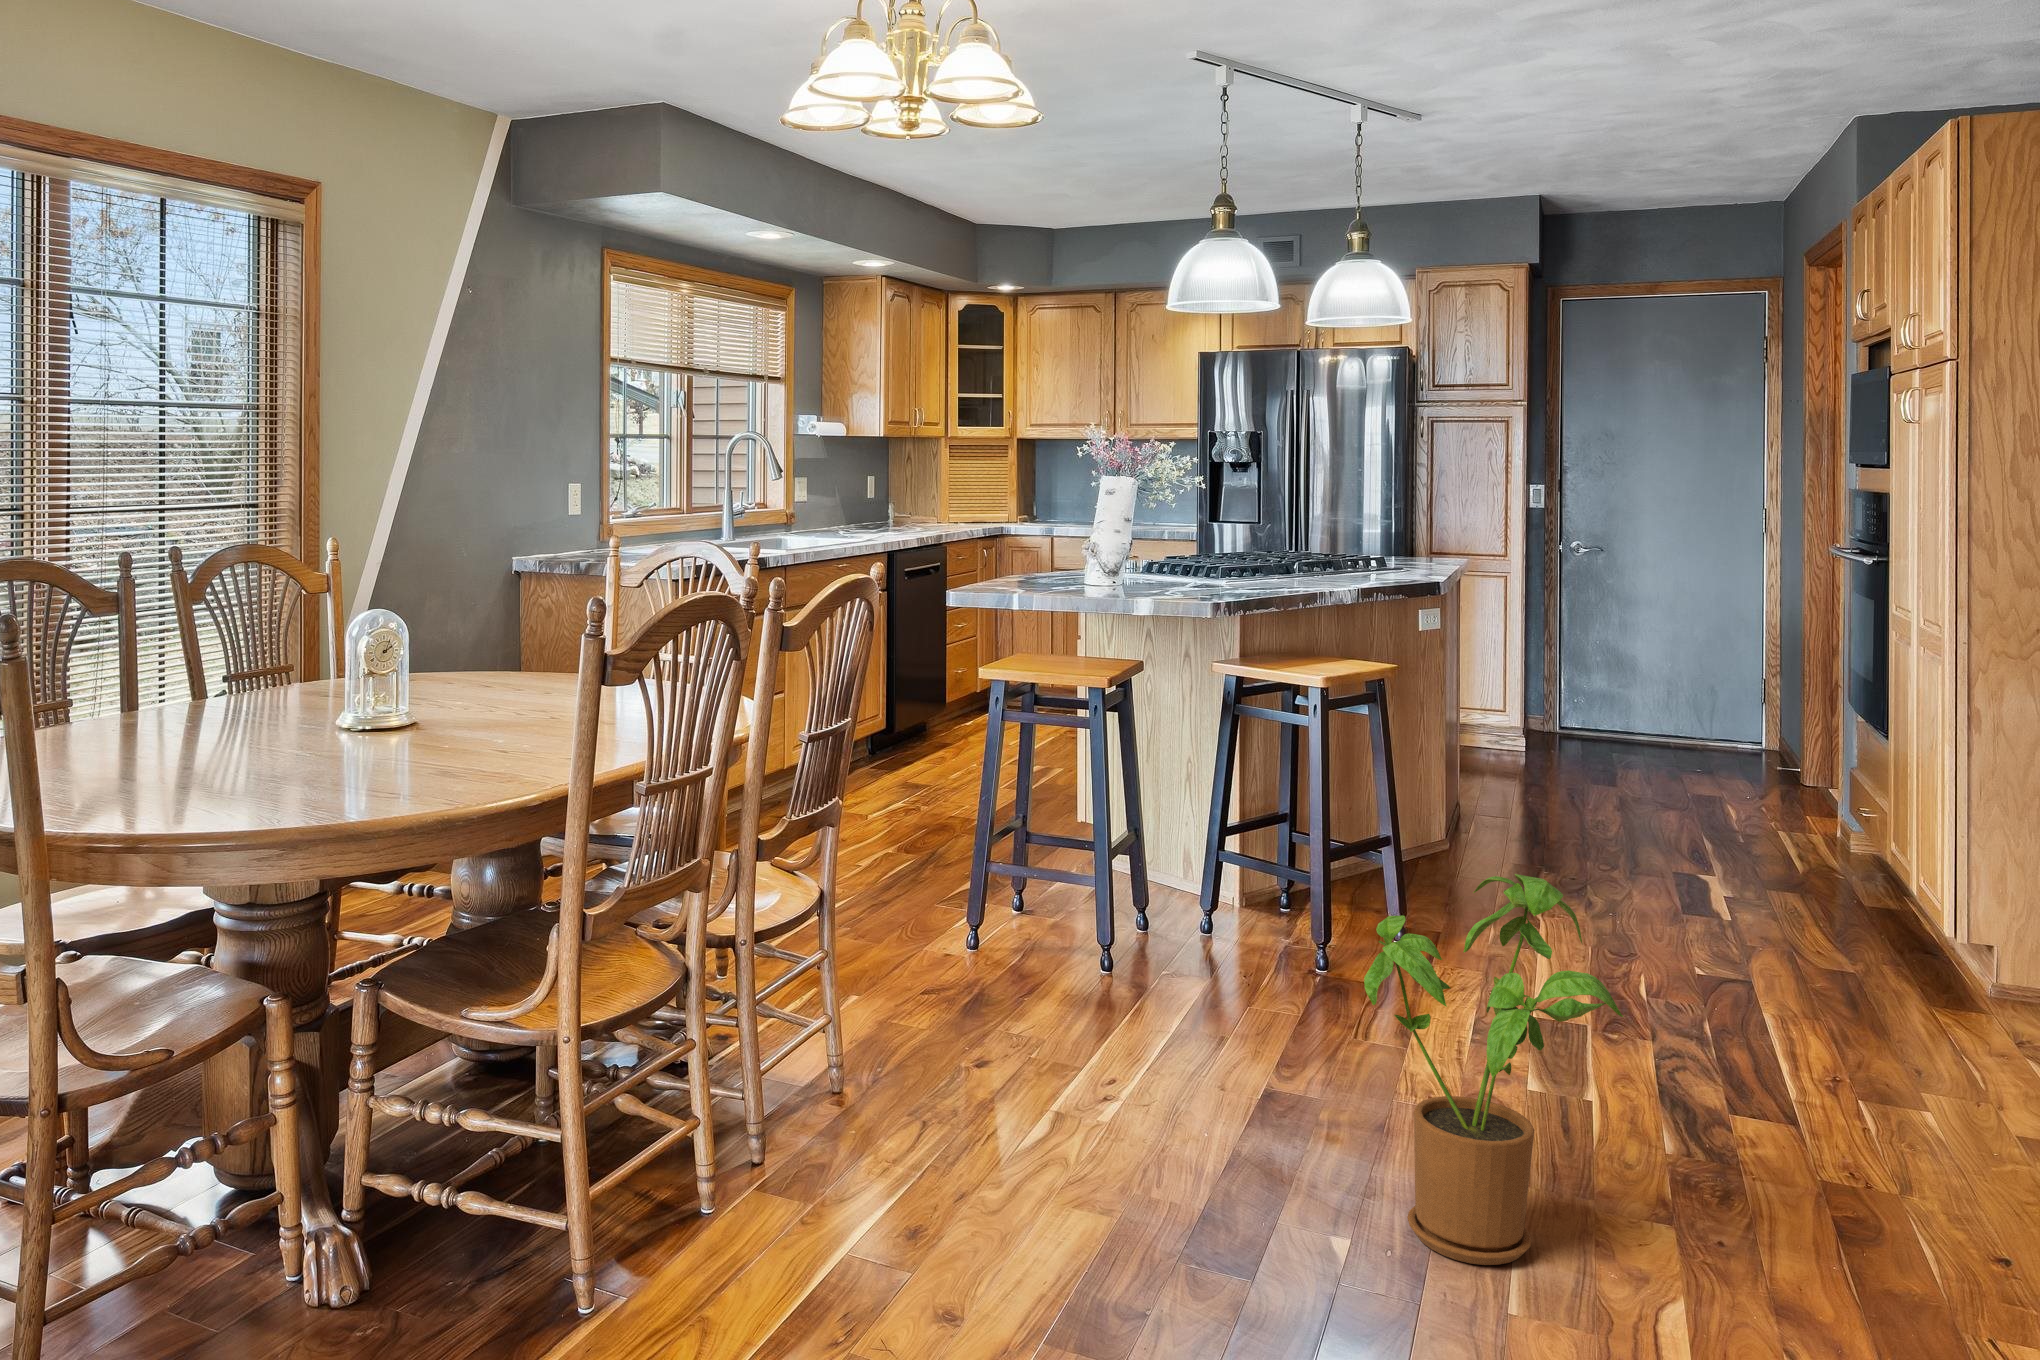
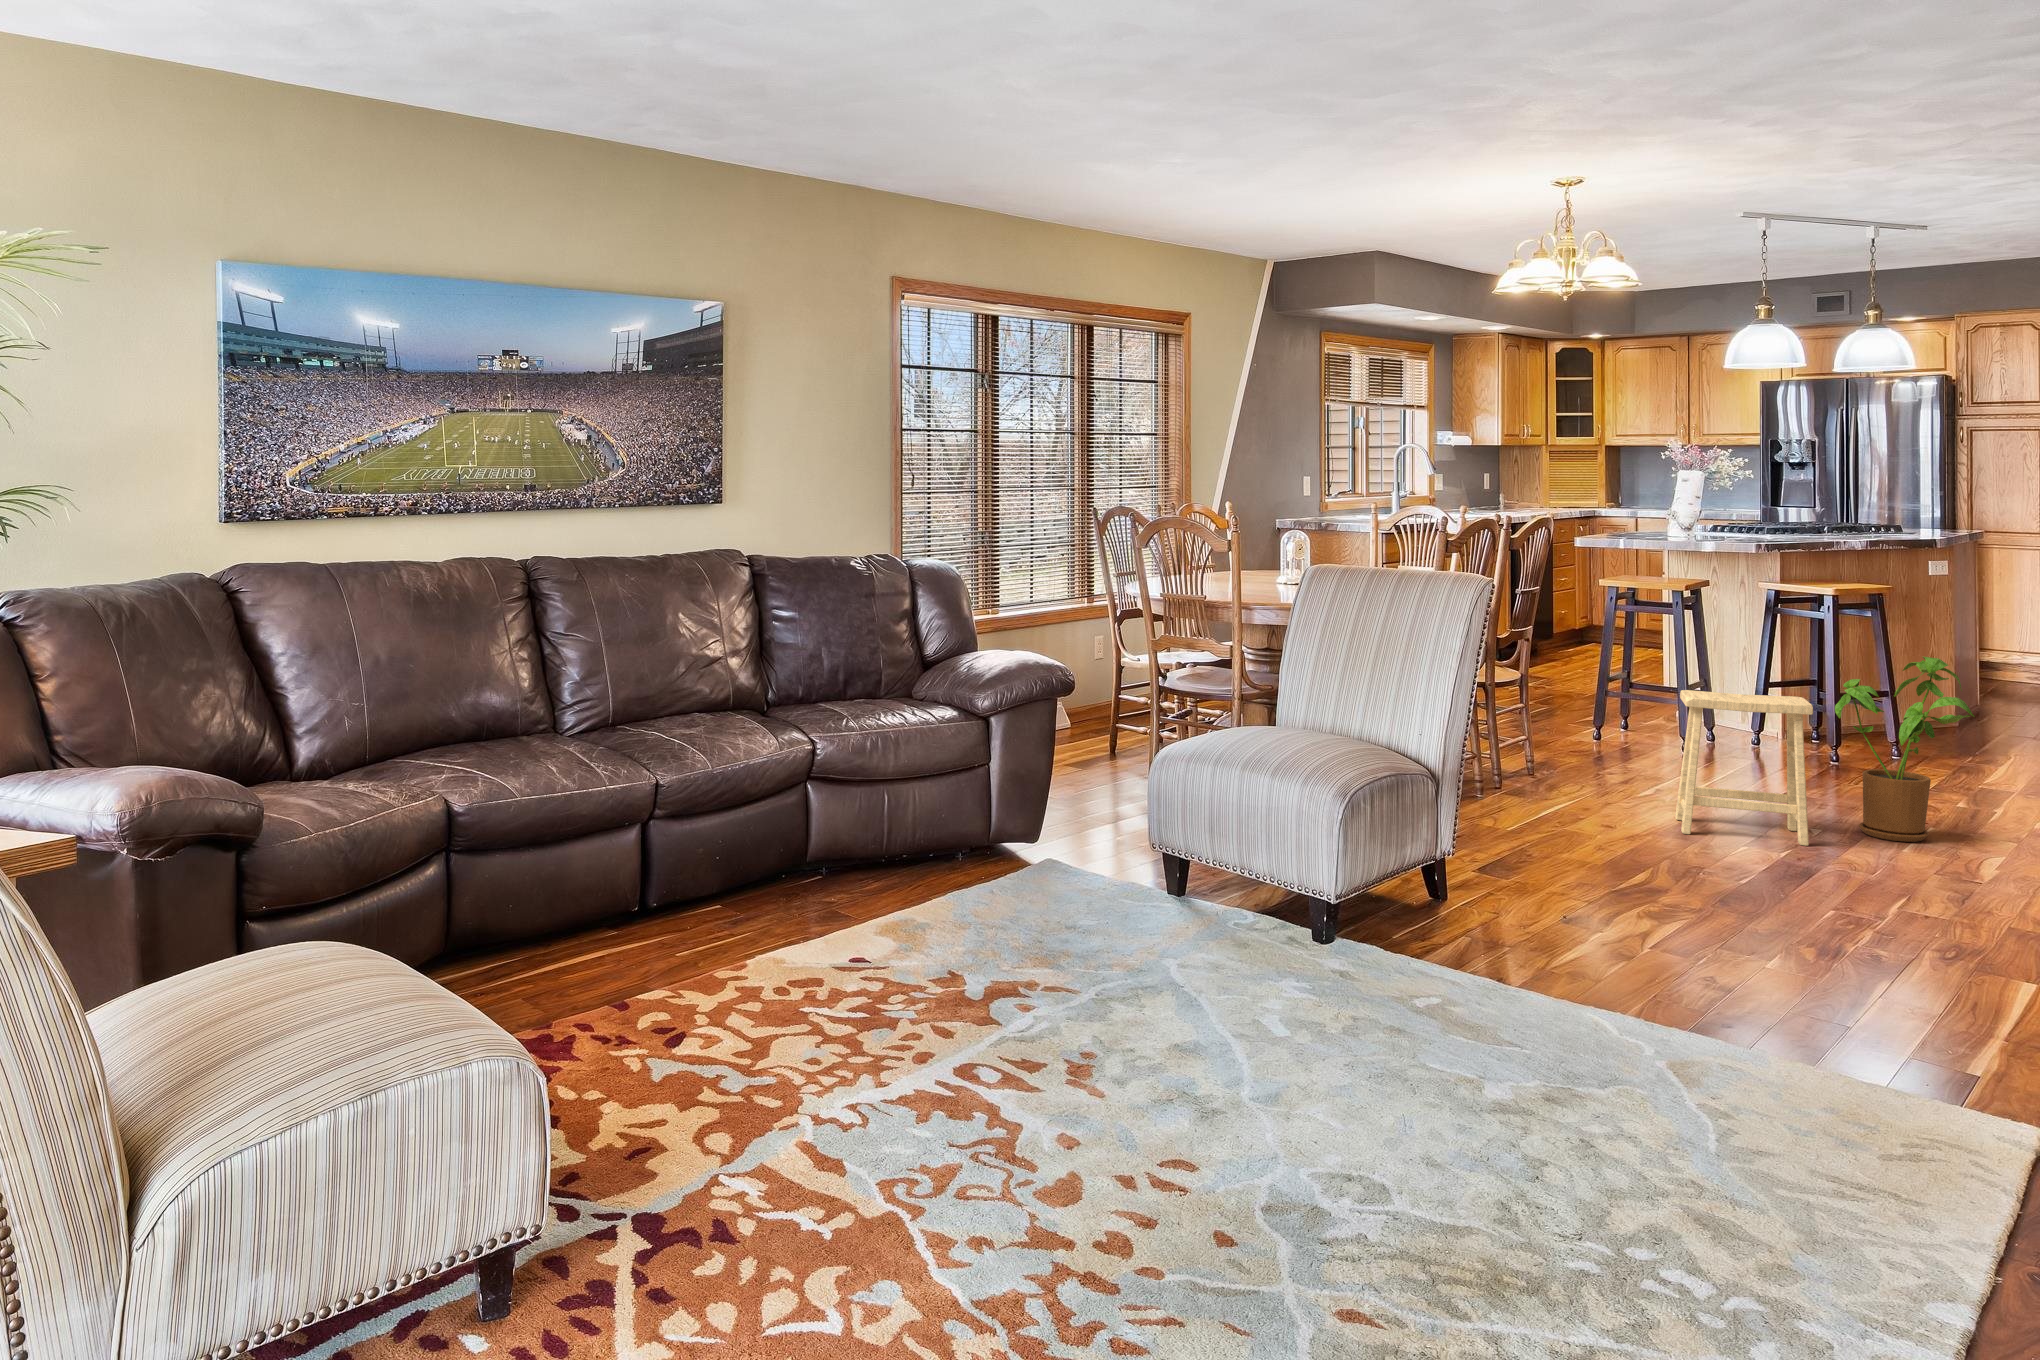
footstool: none [1080,965,1339,1323] -> present [1675,690,1813,846]

